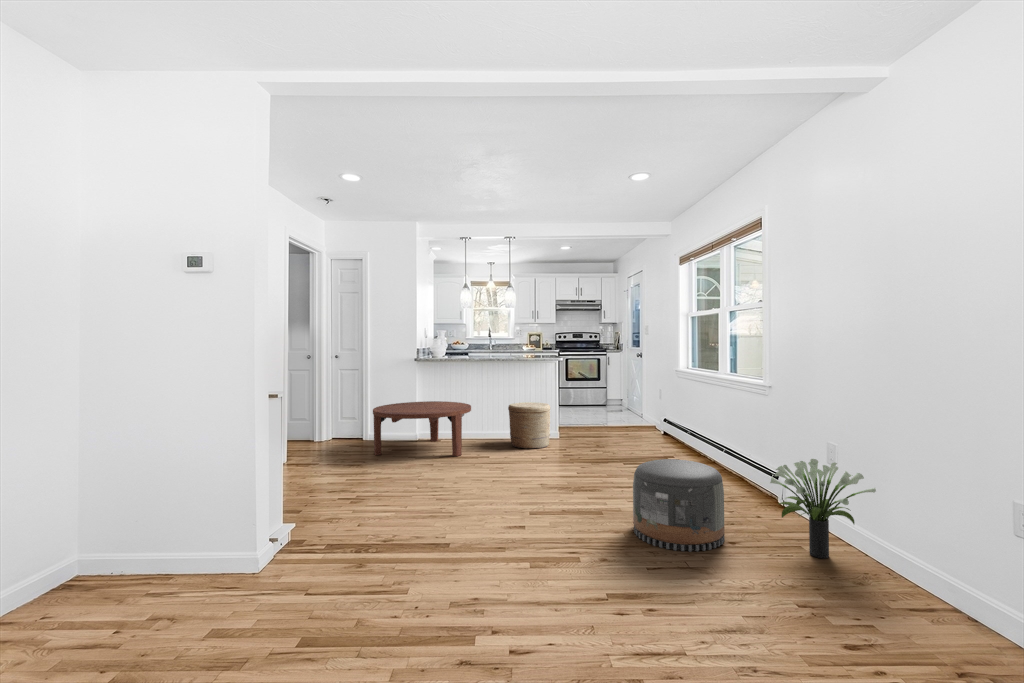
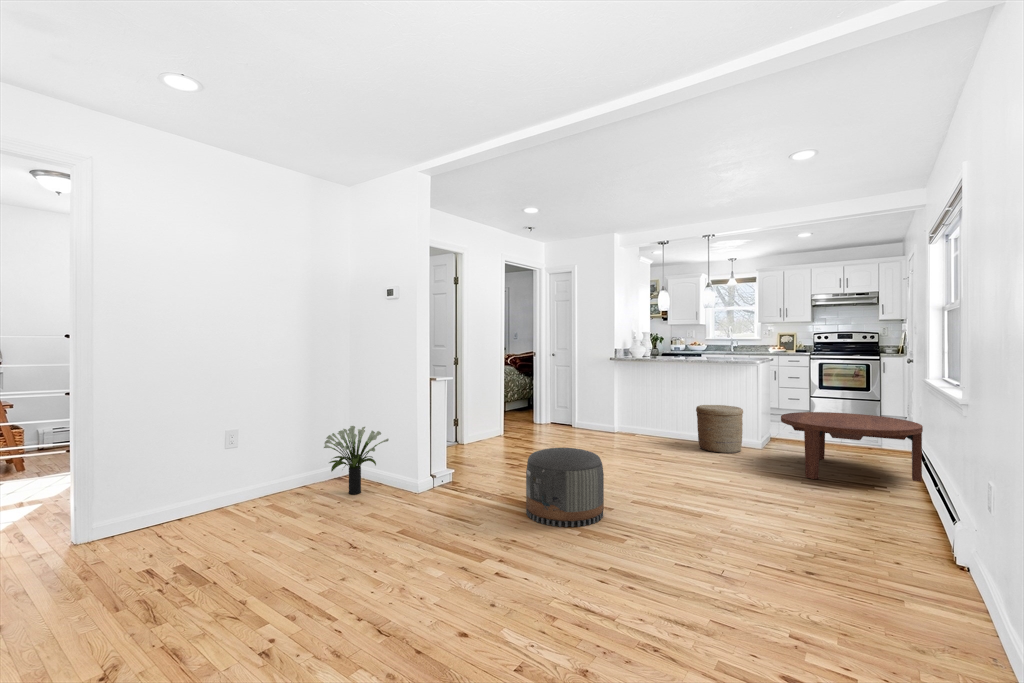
coffee table: present [373,401,471,456] -> present [781,412,923,482]
pouf: present [633,459,725,551] -> present [526,448,604,527]
potted plant: present [770,459,876,558] -> present [324,426,389,494]

